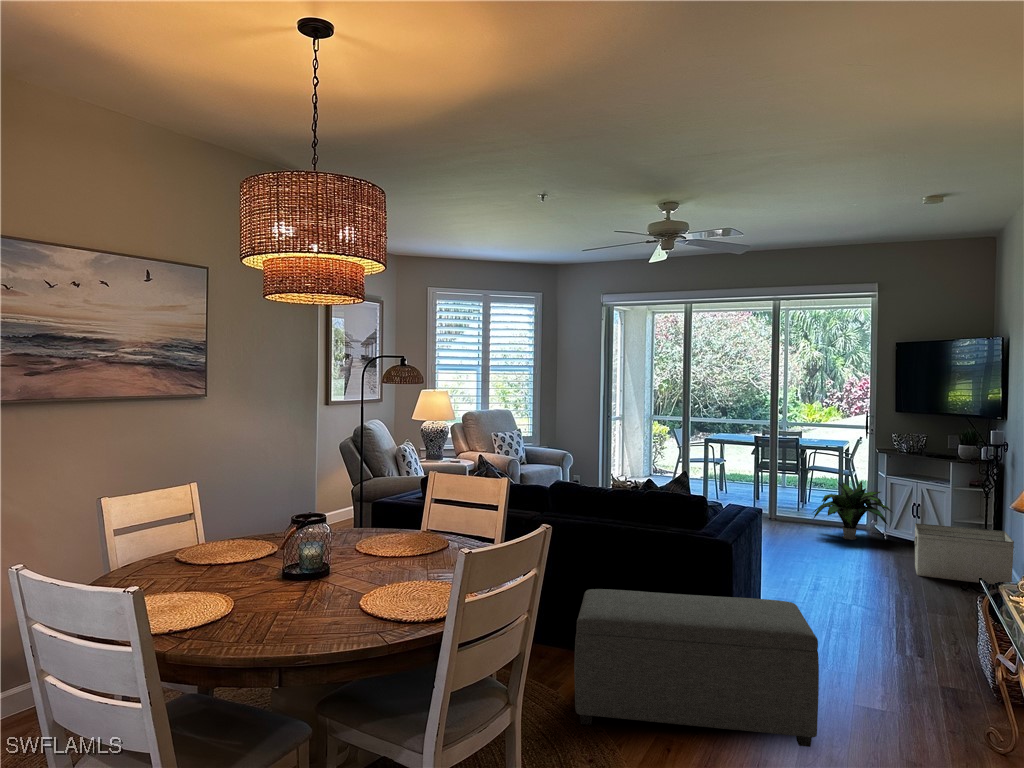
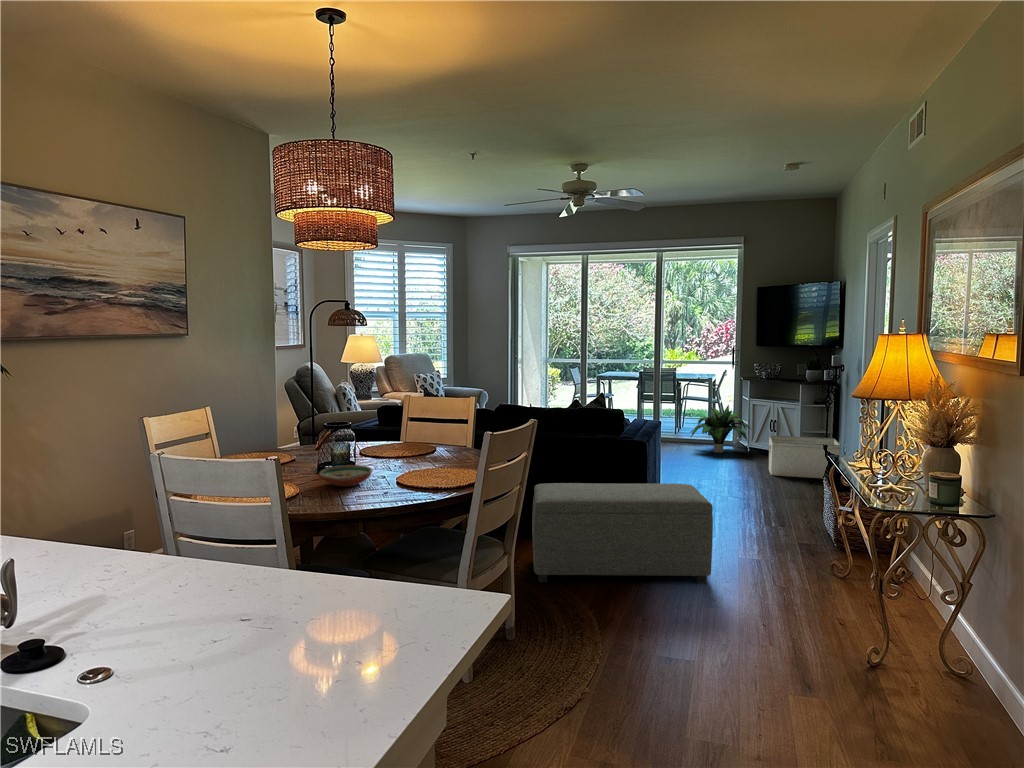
decorative bowl: none [258,576,329,608] -> present [319,465,372,487]

